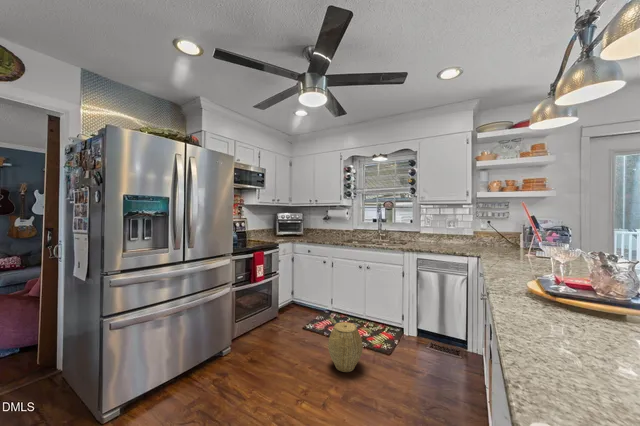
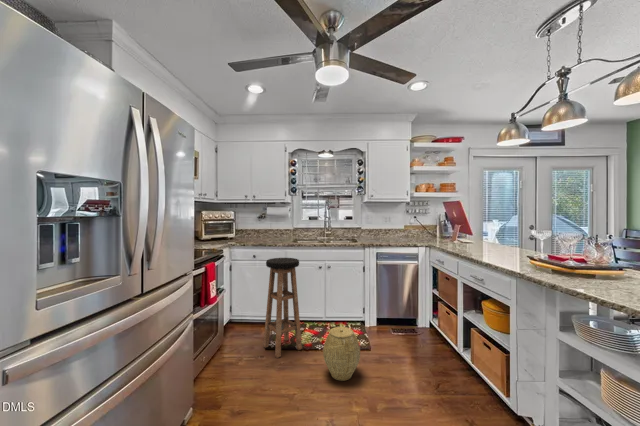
bar stool: none [301,254,330,339] -> present [263,258,302,358]

